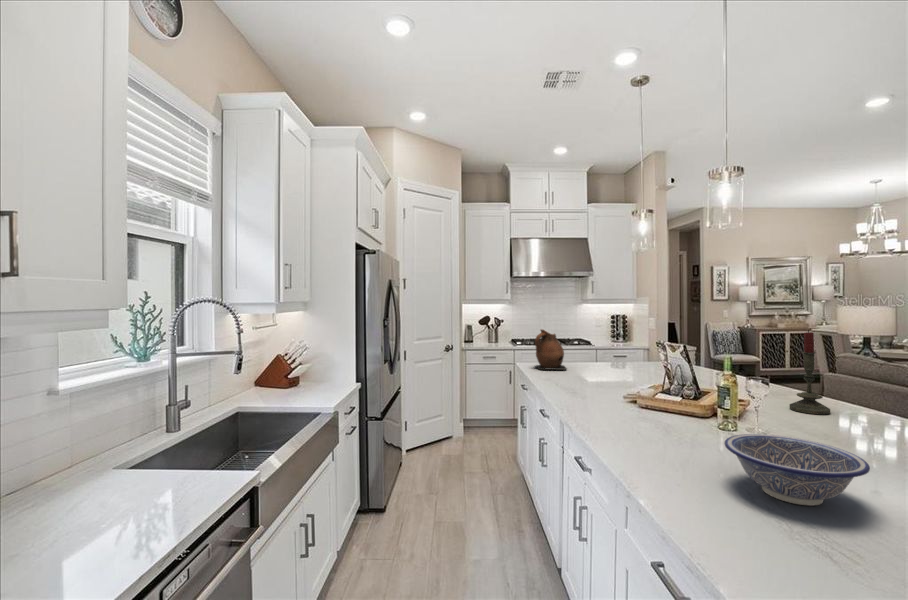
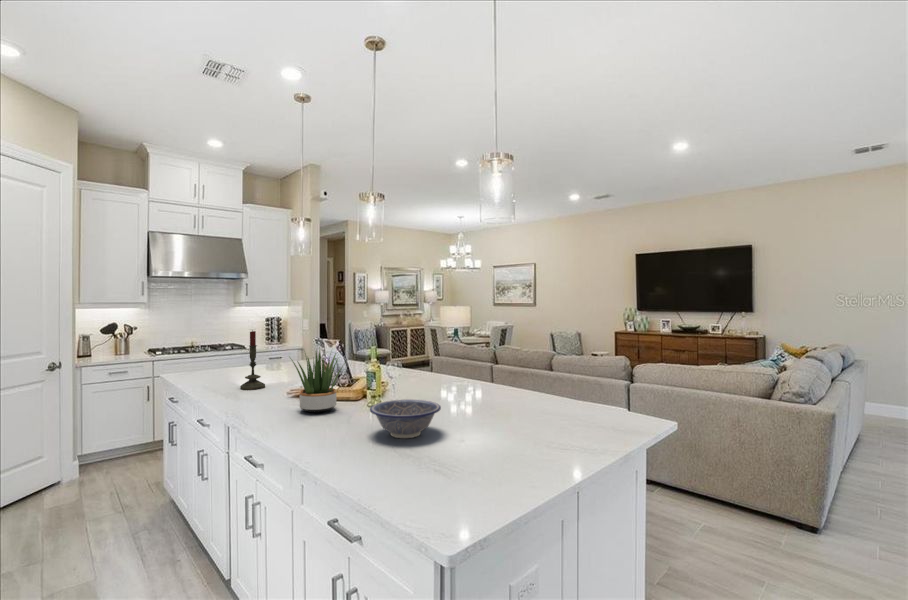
ceramic pitcher: present [535,330,566,370] -> none [190,337,230,379]
candle: present [789,330,830,415] -> present [240,331,265,390]
potted plant: none [617,346,694,428] -> present [290,349,345,413]

